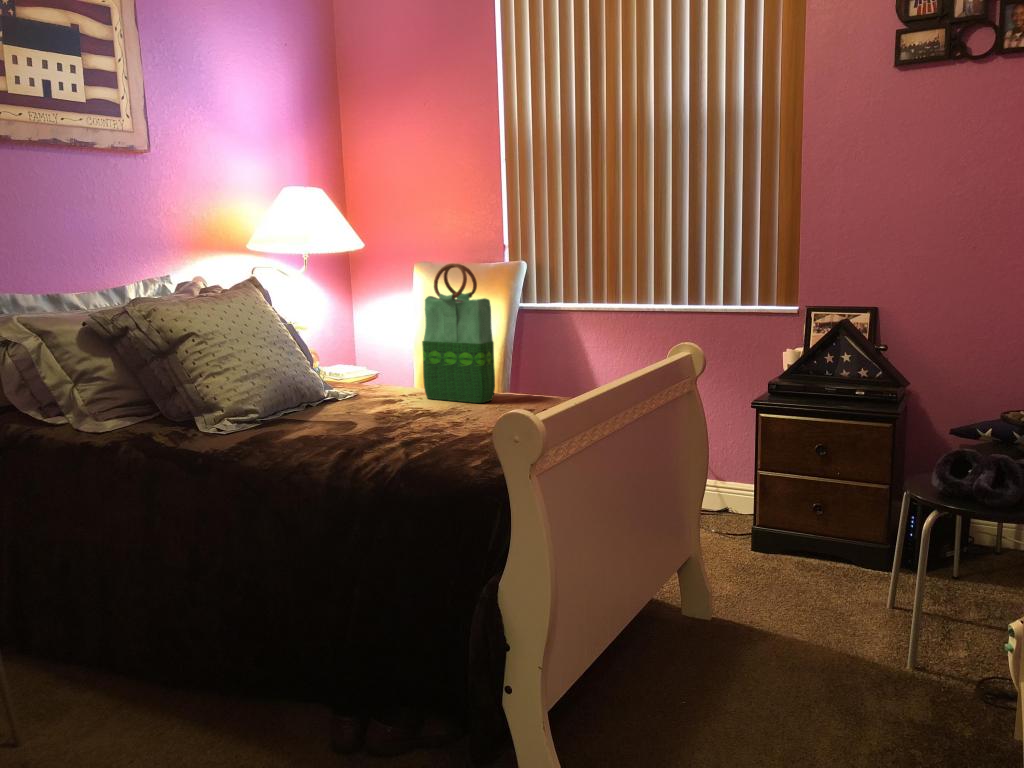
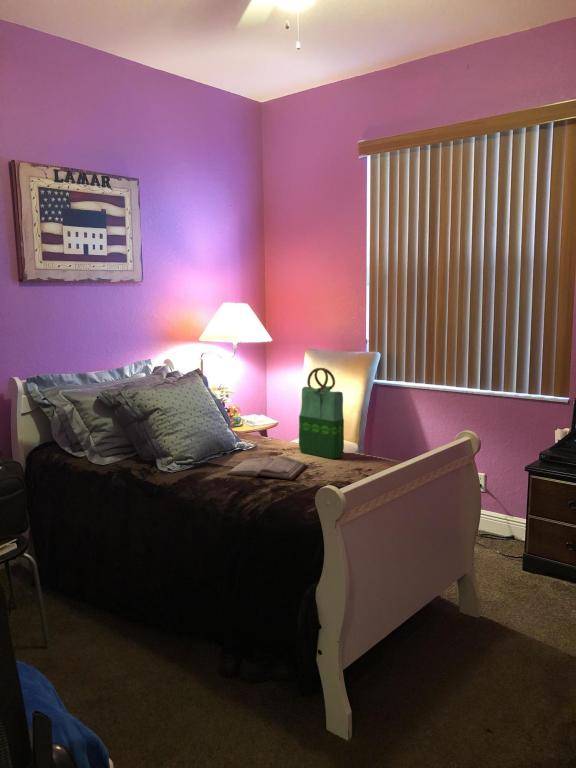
diary: none [318,401,444,431] -> present [227,456,307,480]

